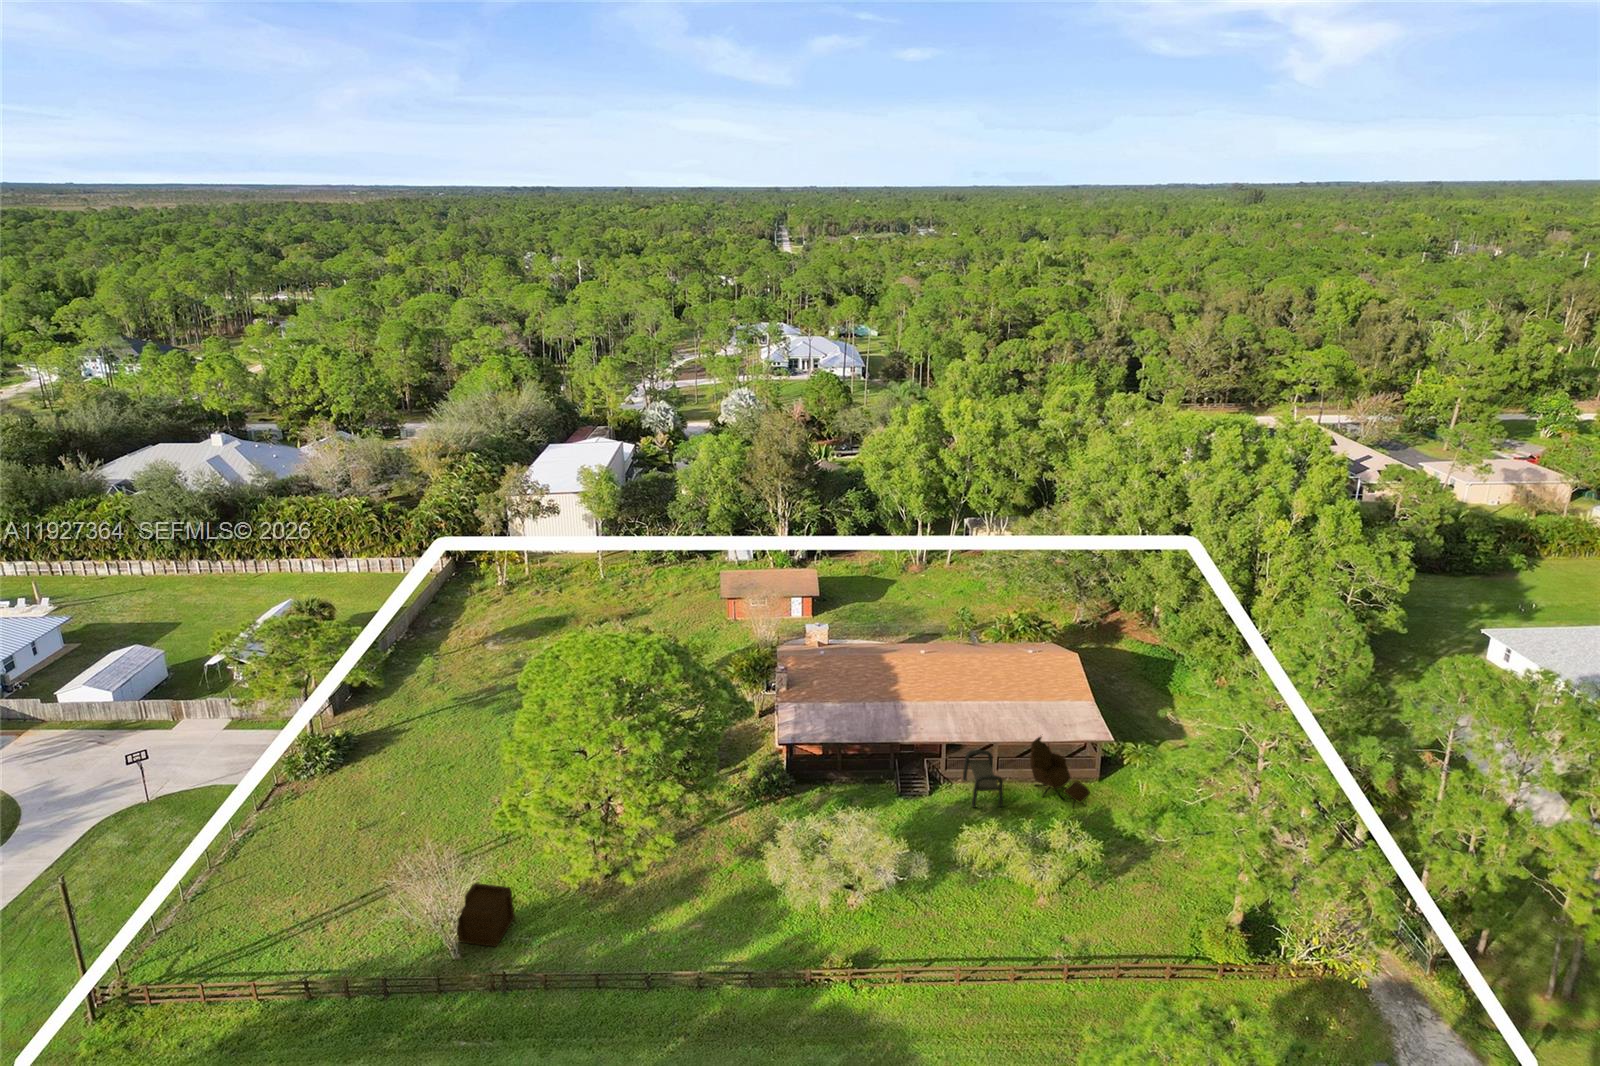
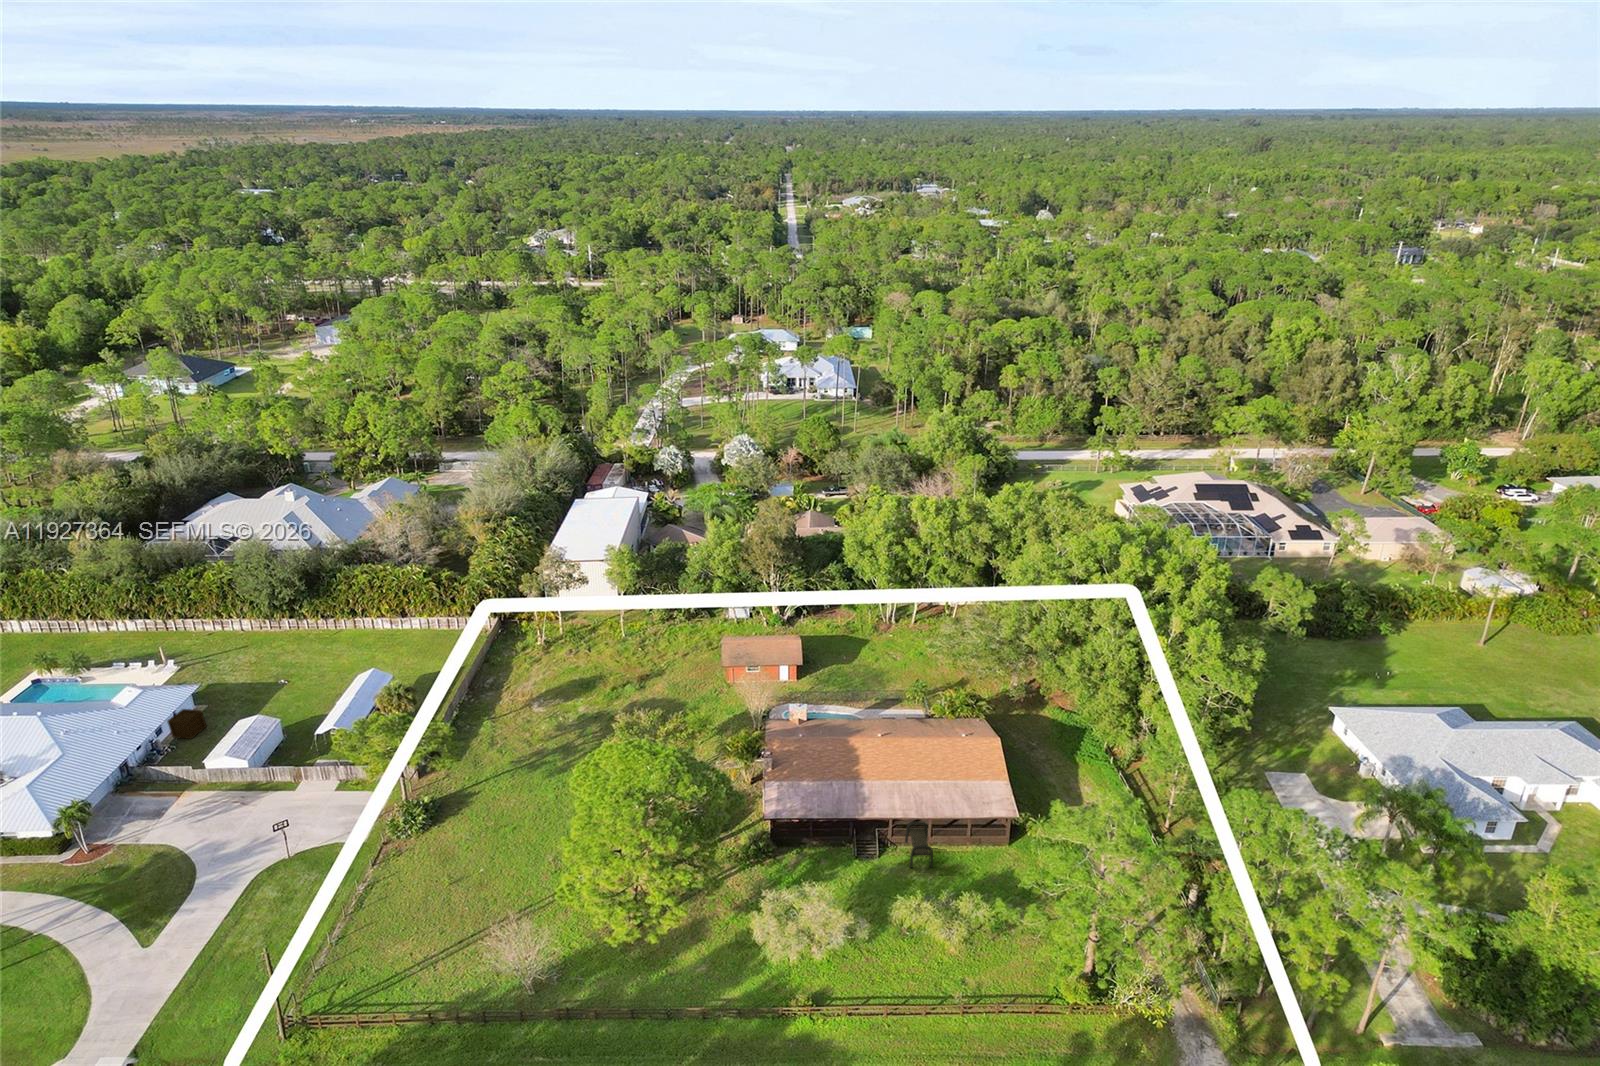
lounge chair: present [1030,737,1090,807] -> none [955,810,999,869]
wooden crate: present [457,883,515,947] -> present [167,709,206,739]

